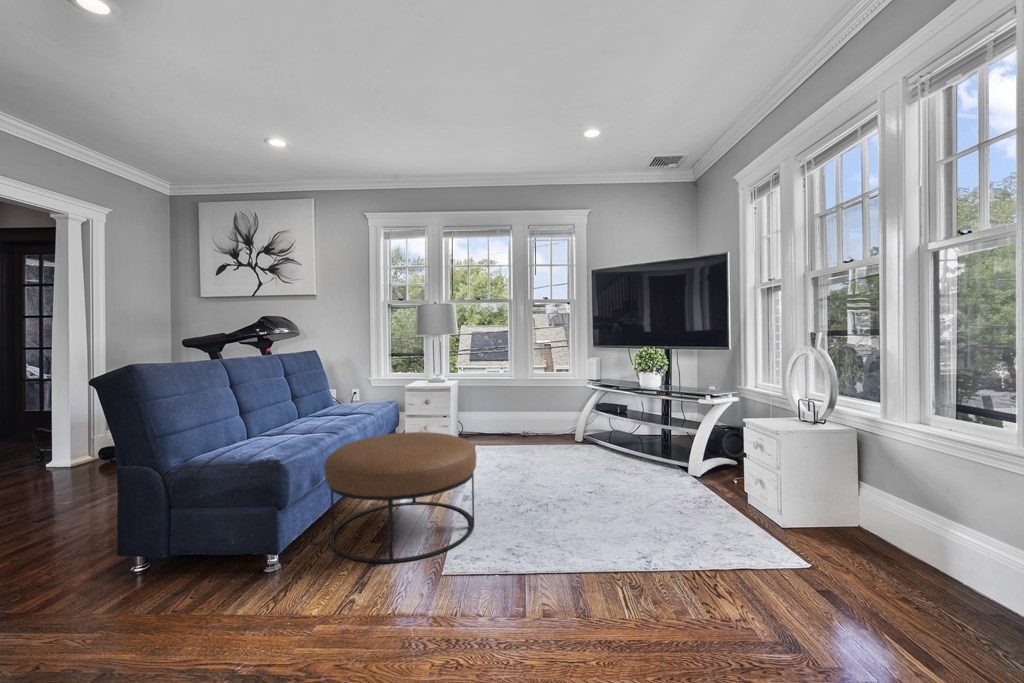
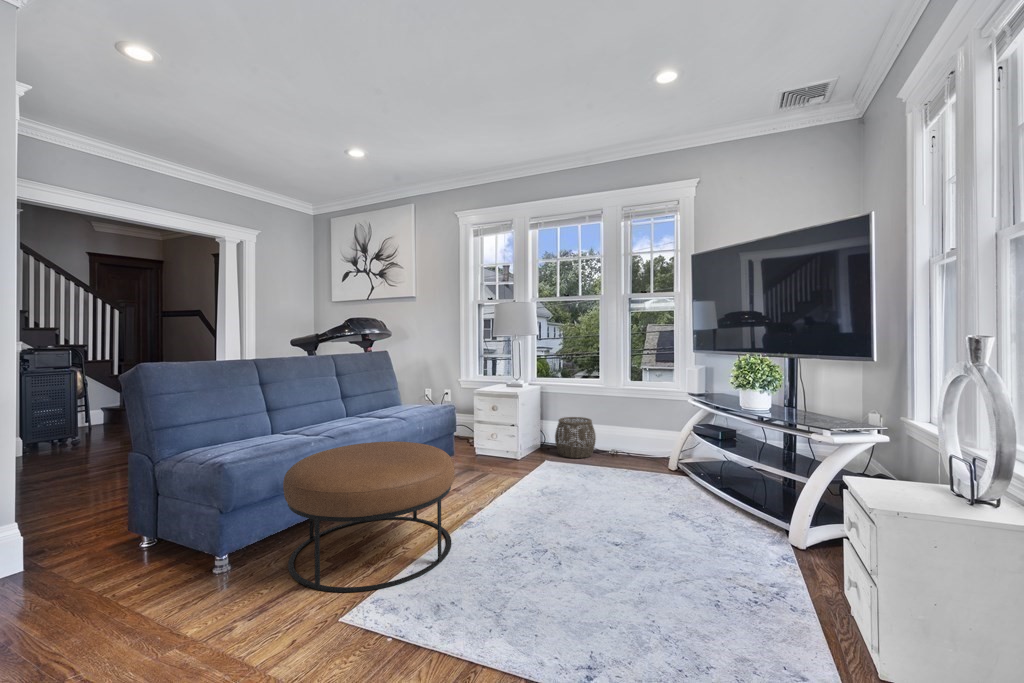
woven basket: none [479,407,515,443] -> present [555,417,596,458]

